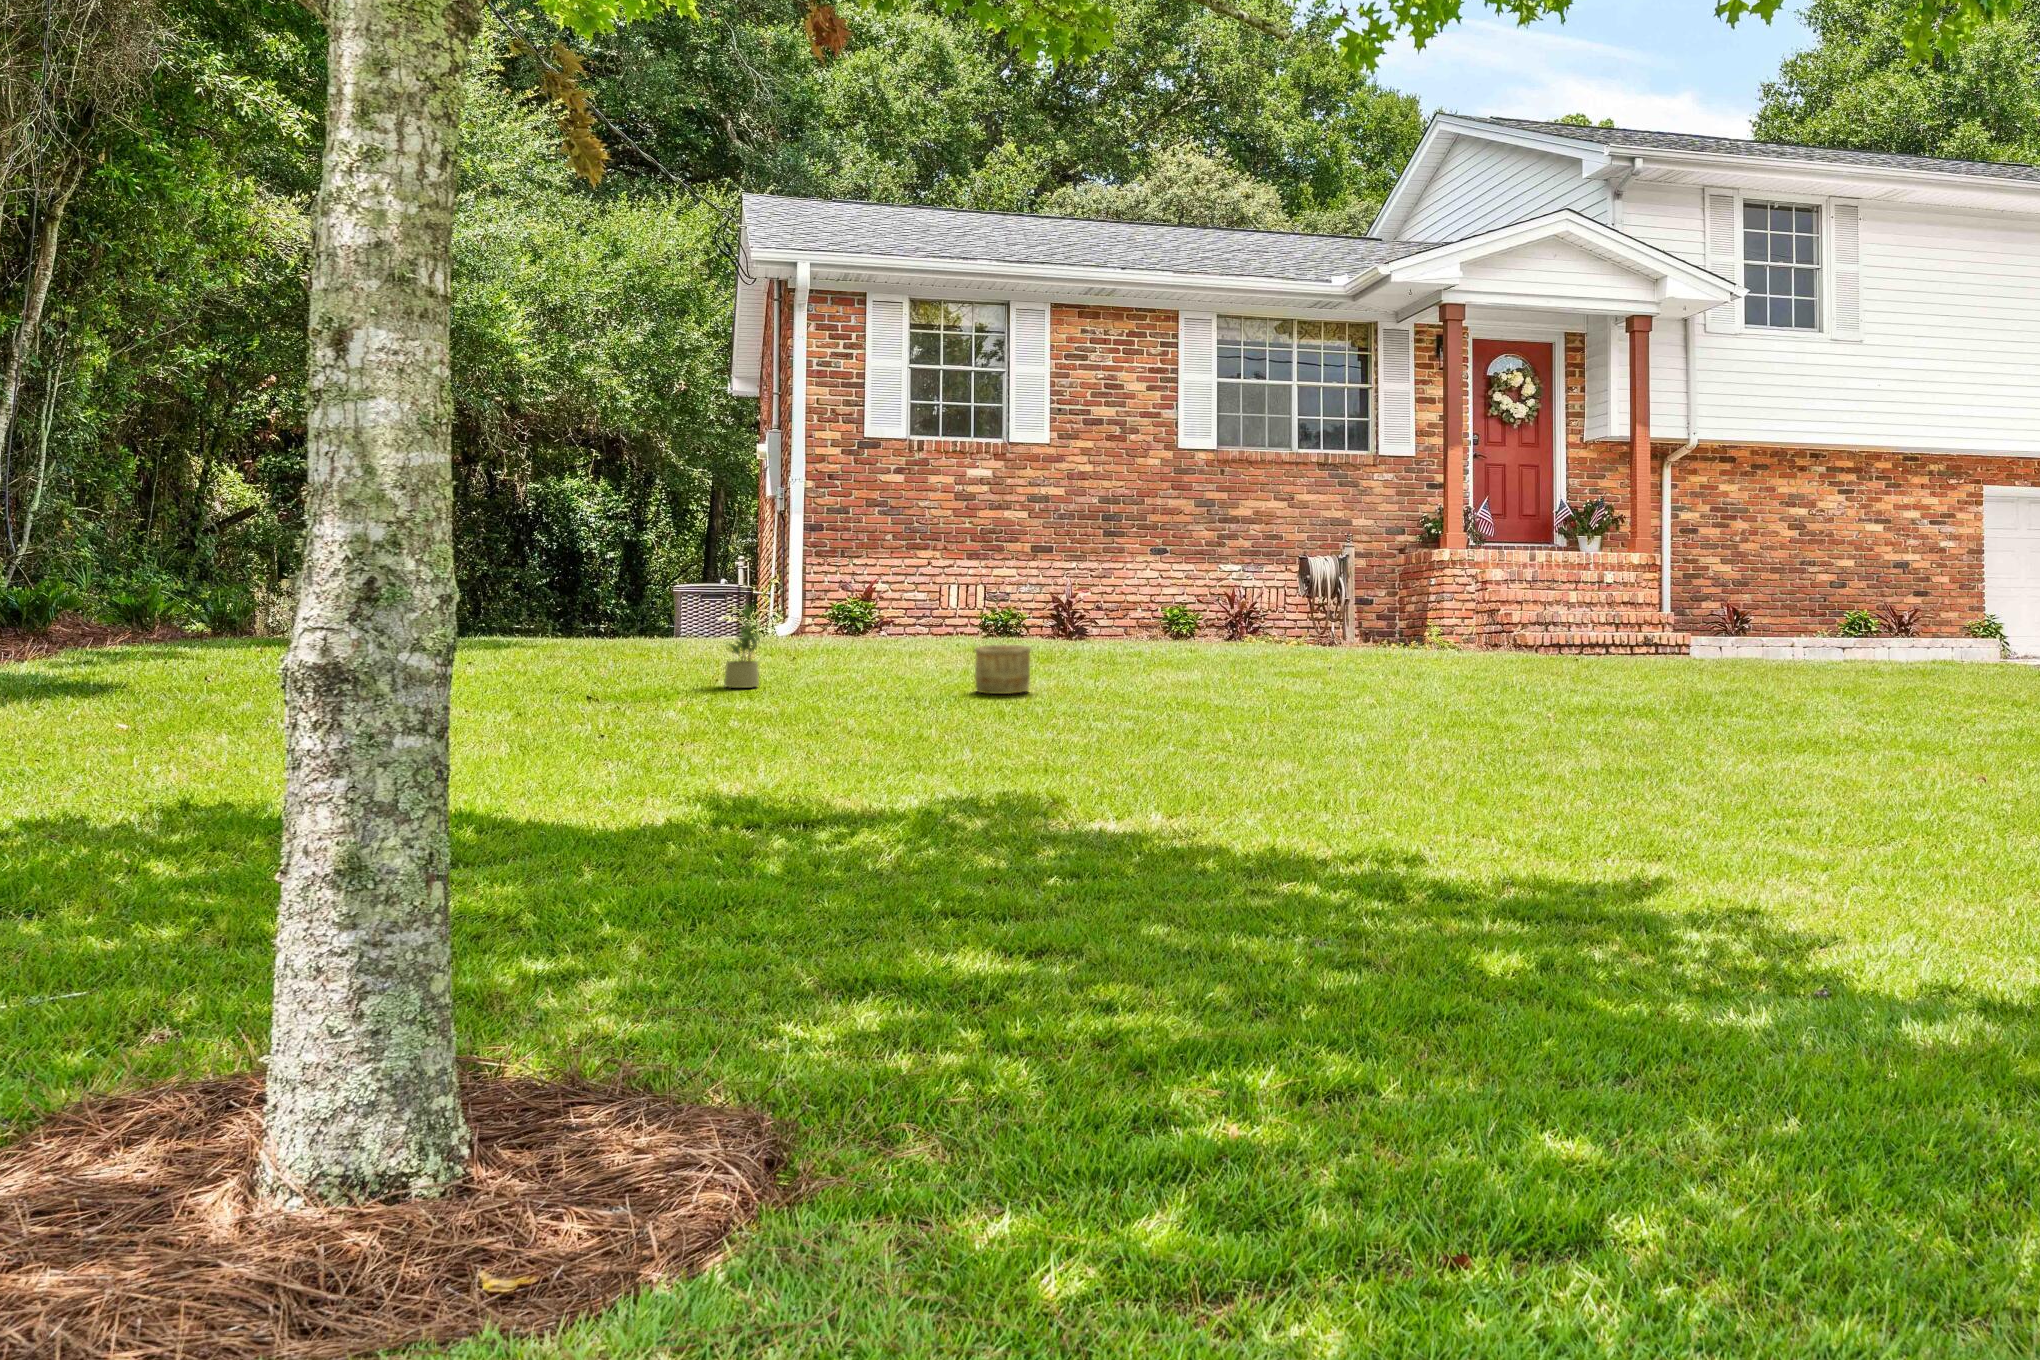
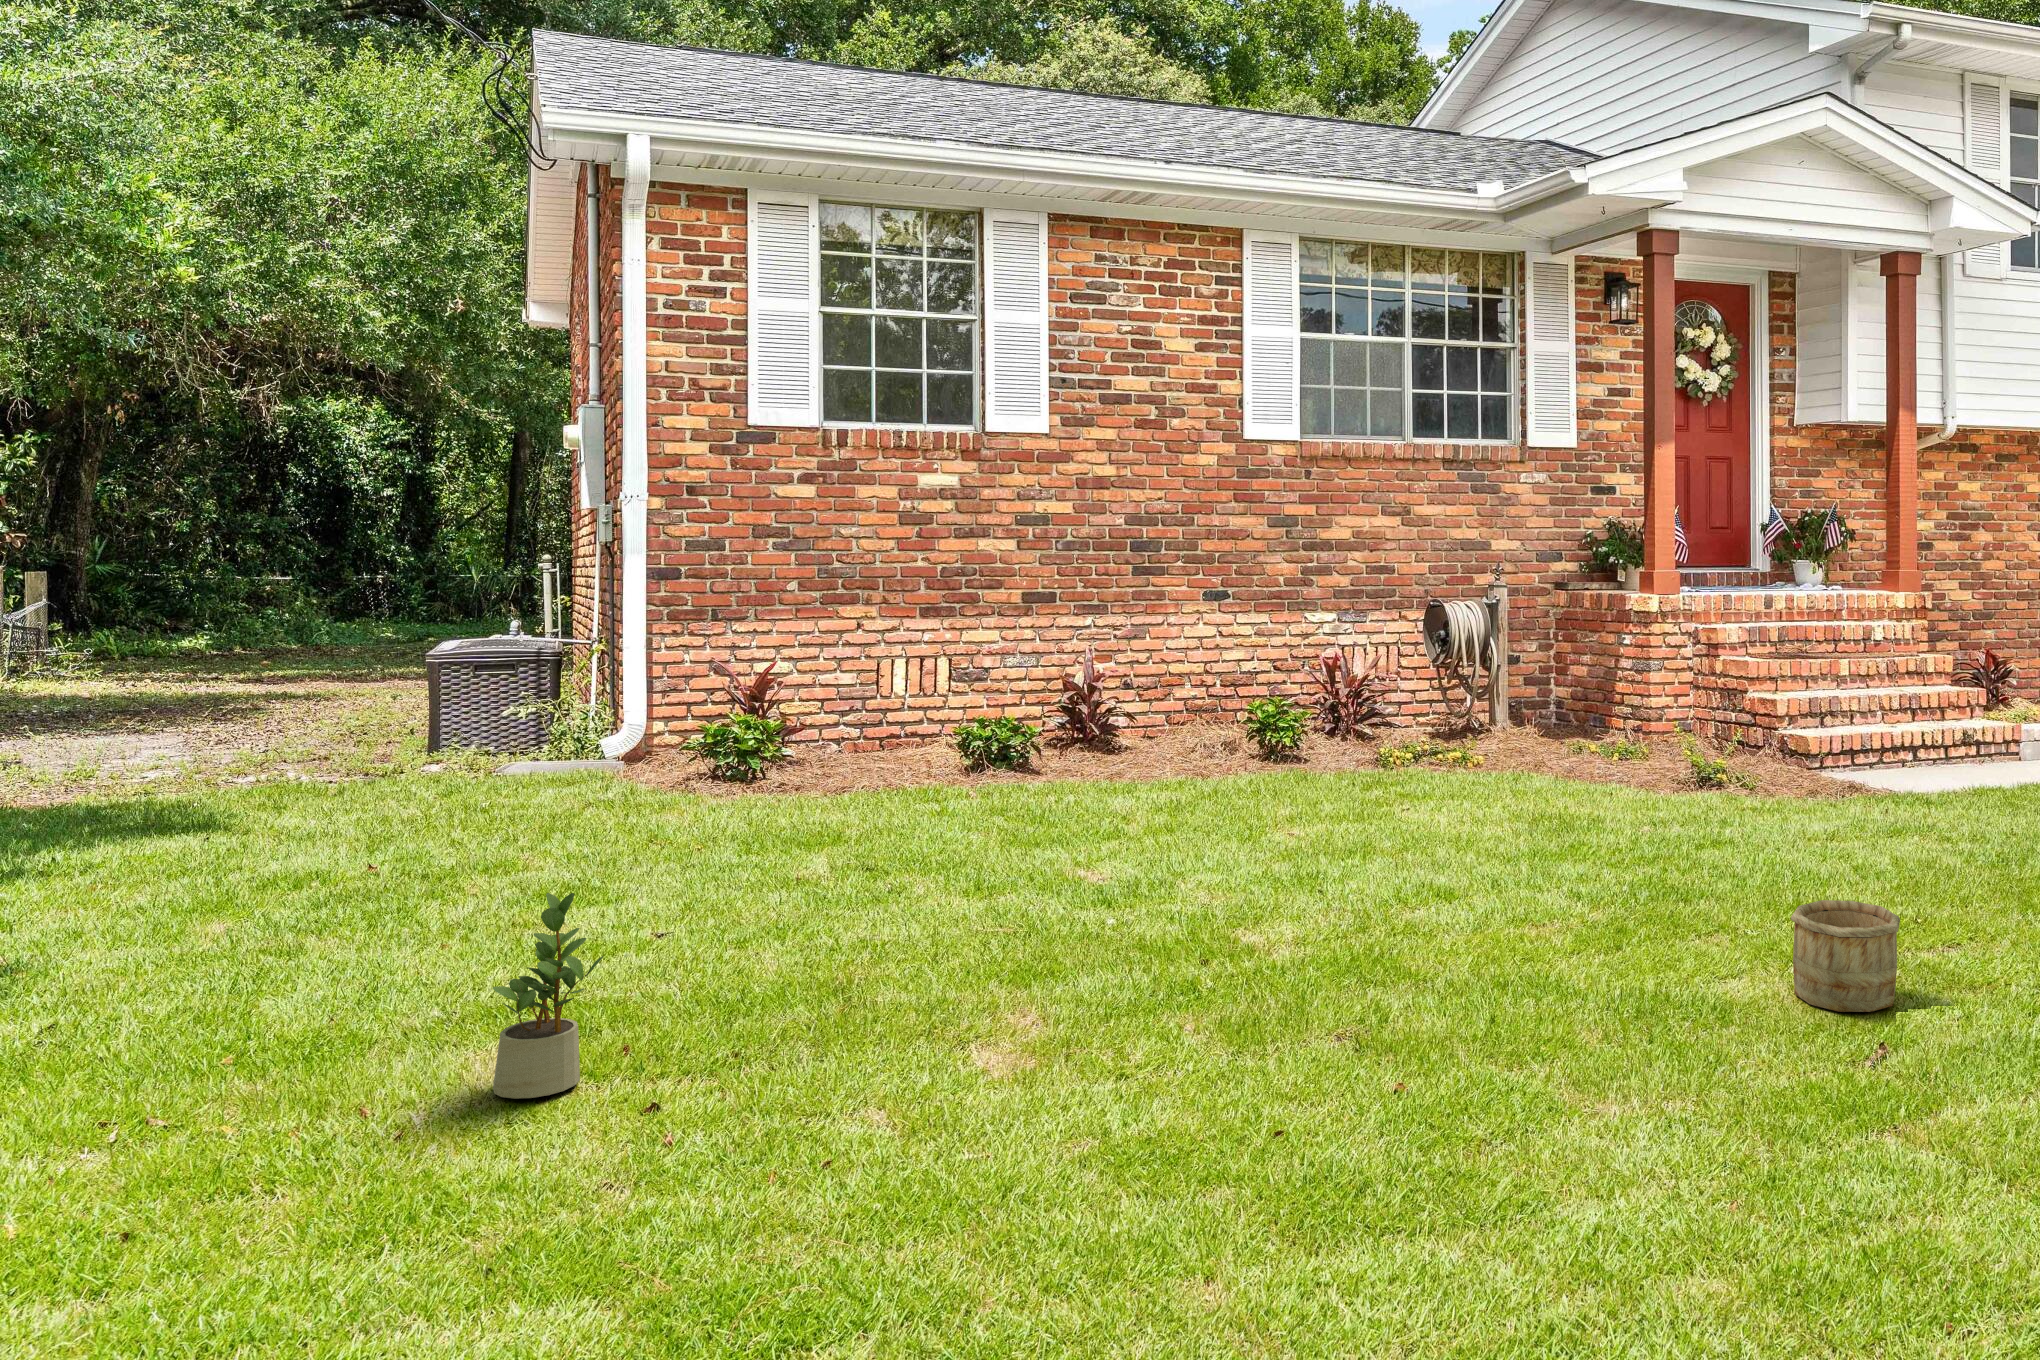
wooden bucket: present [974,645,1031,694] -> present [1791,900,1900,1012]

